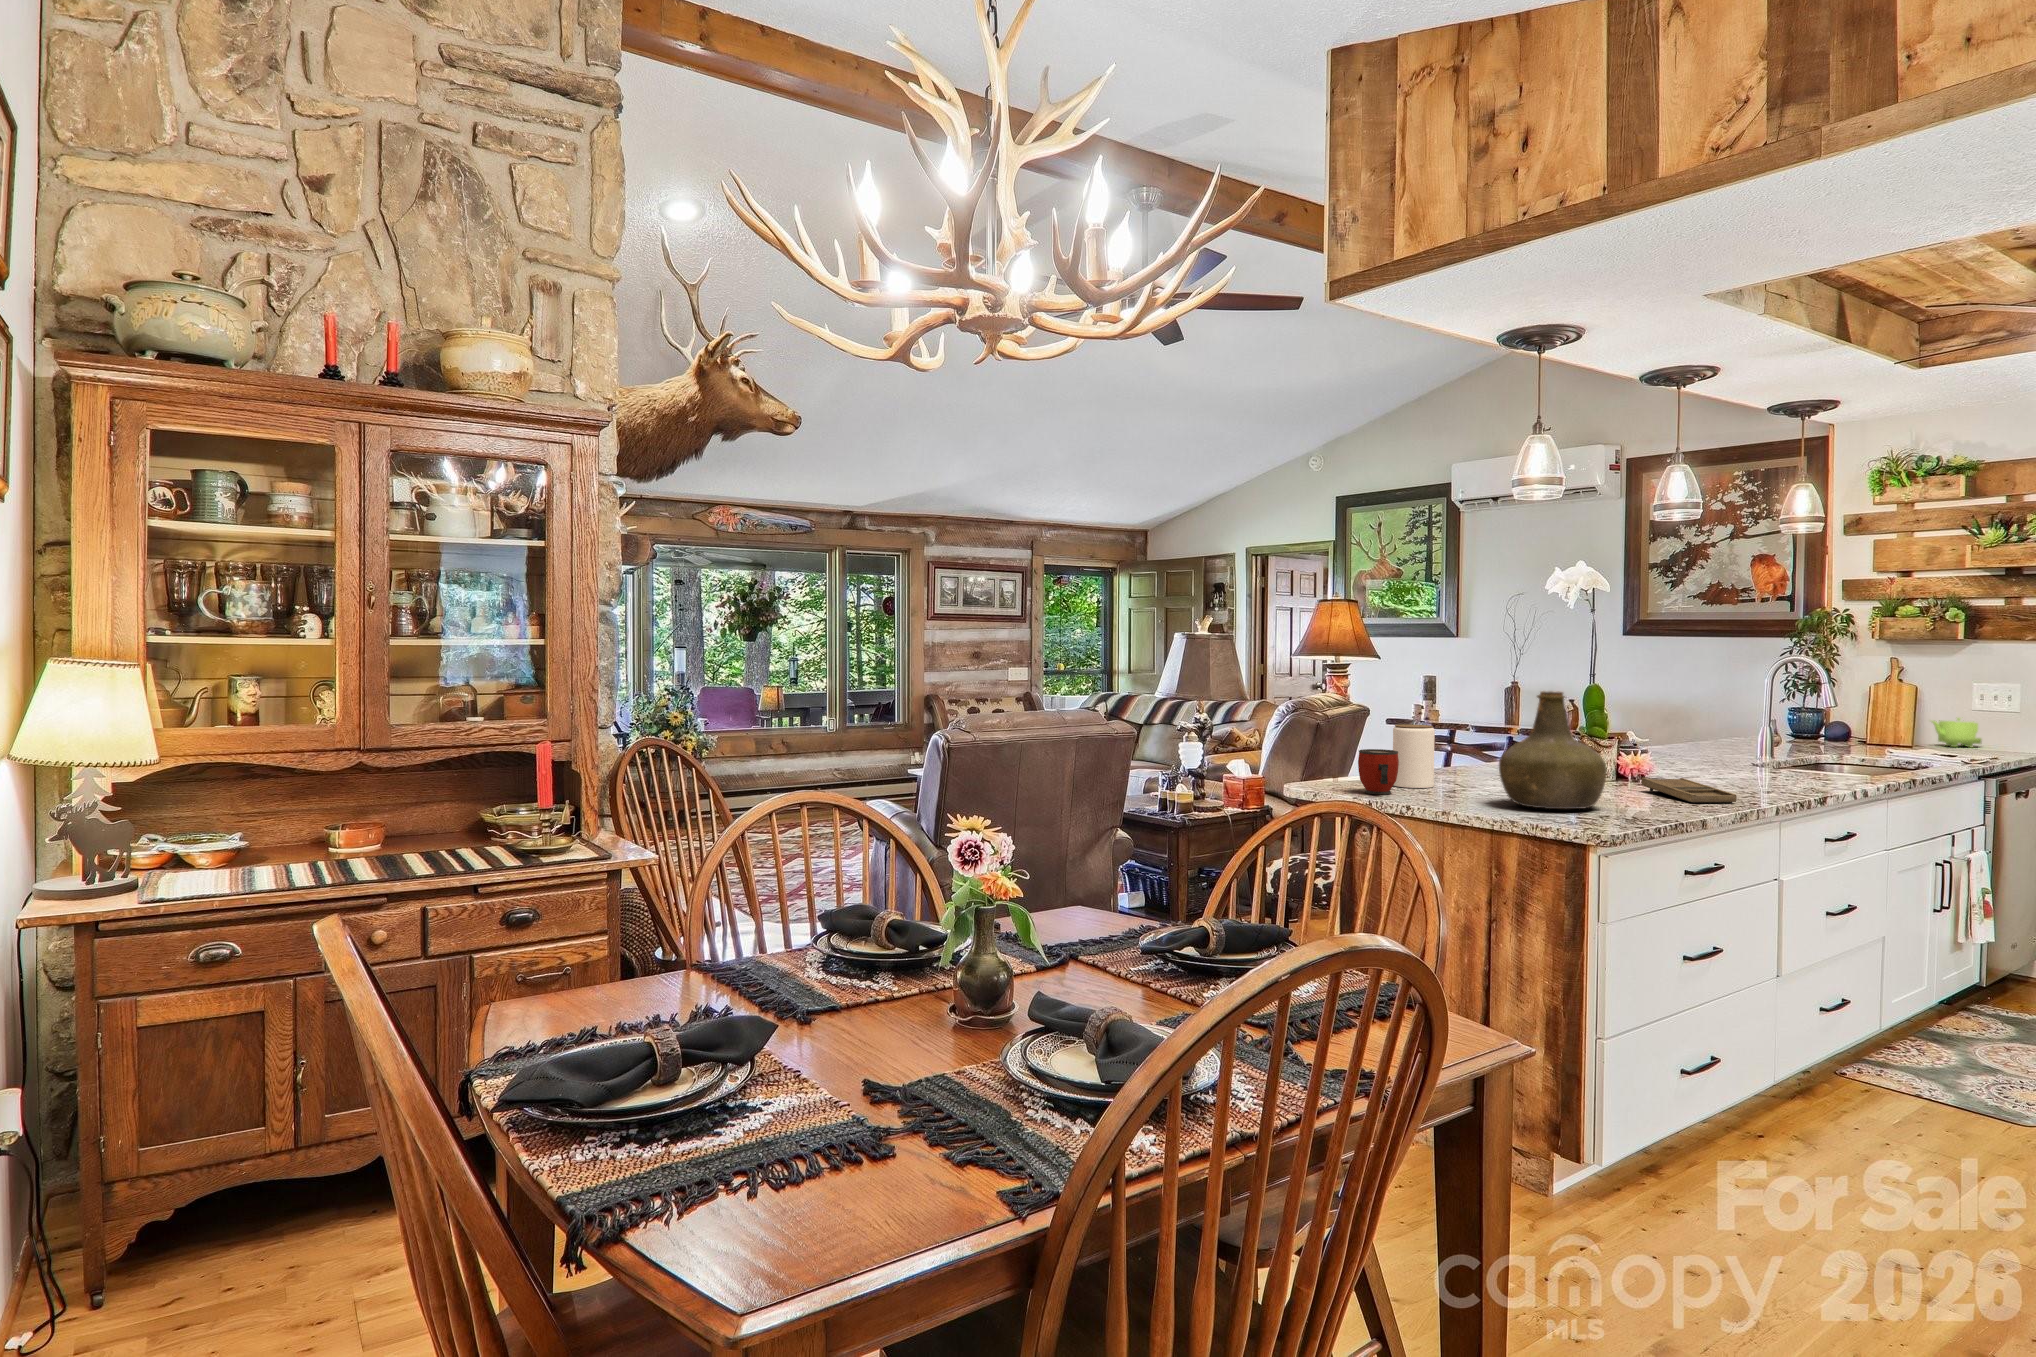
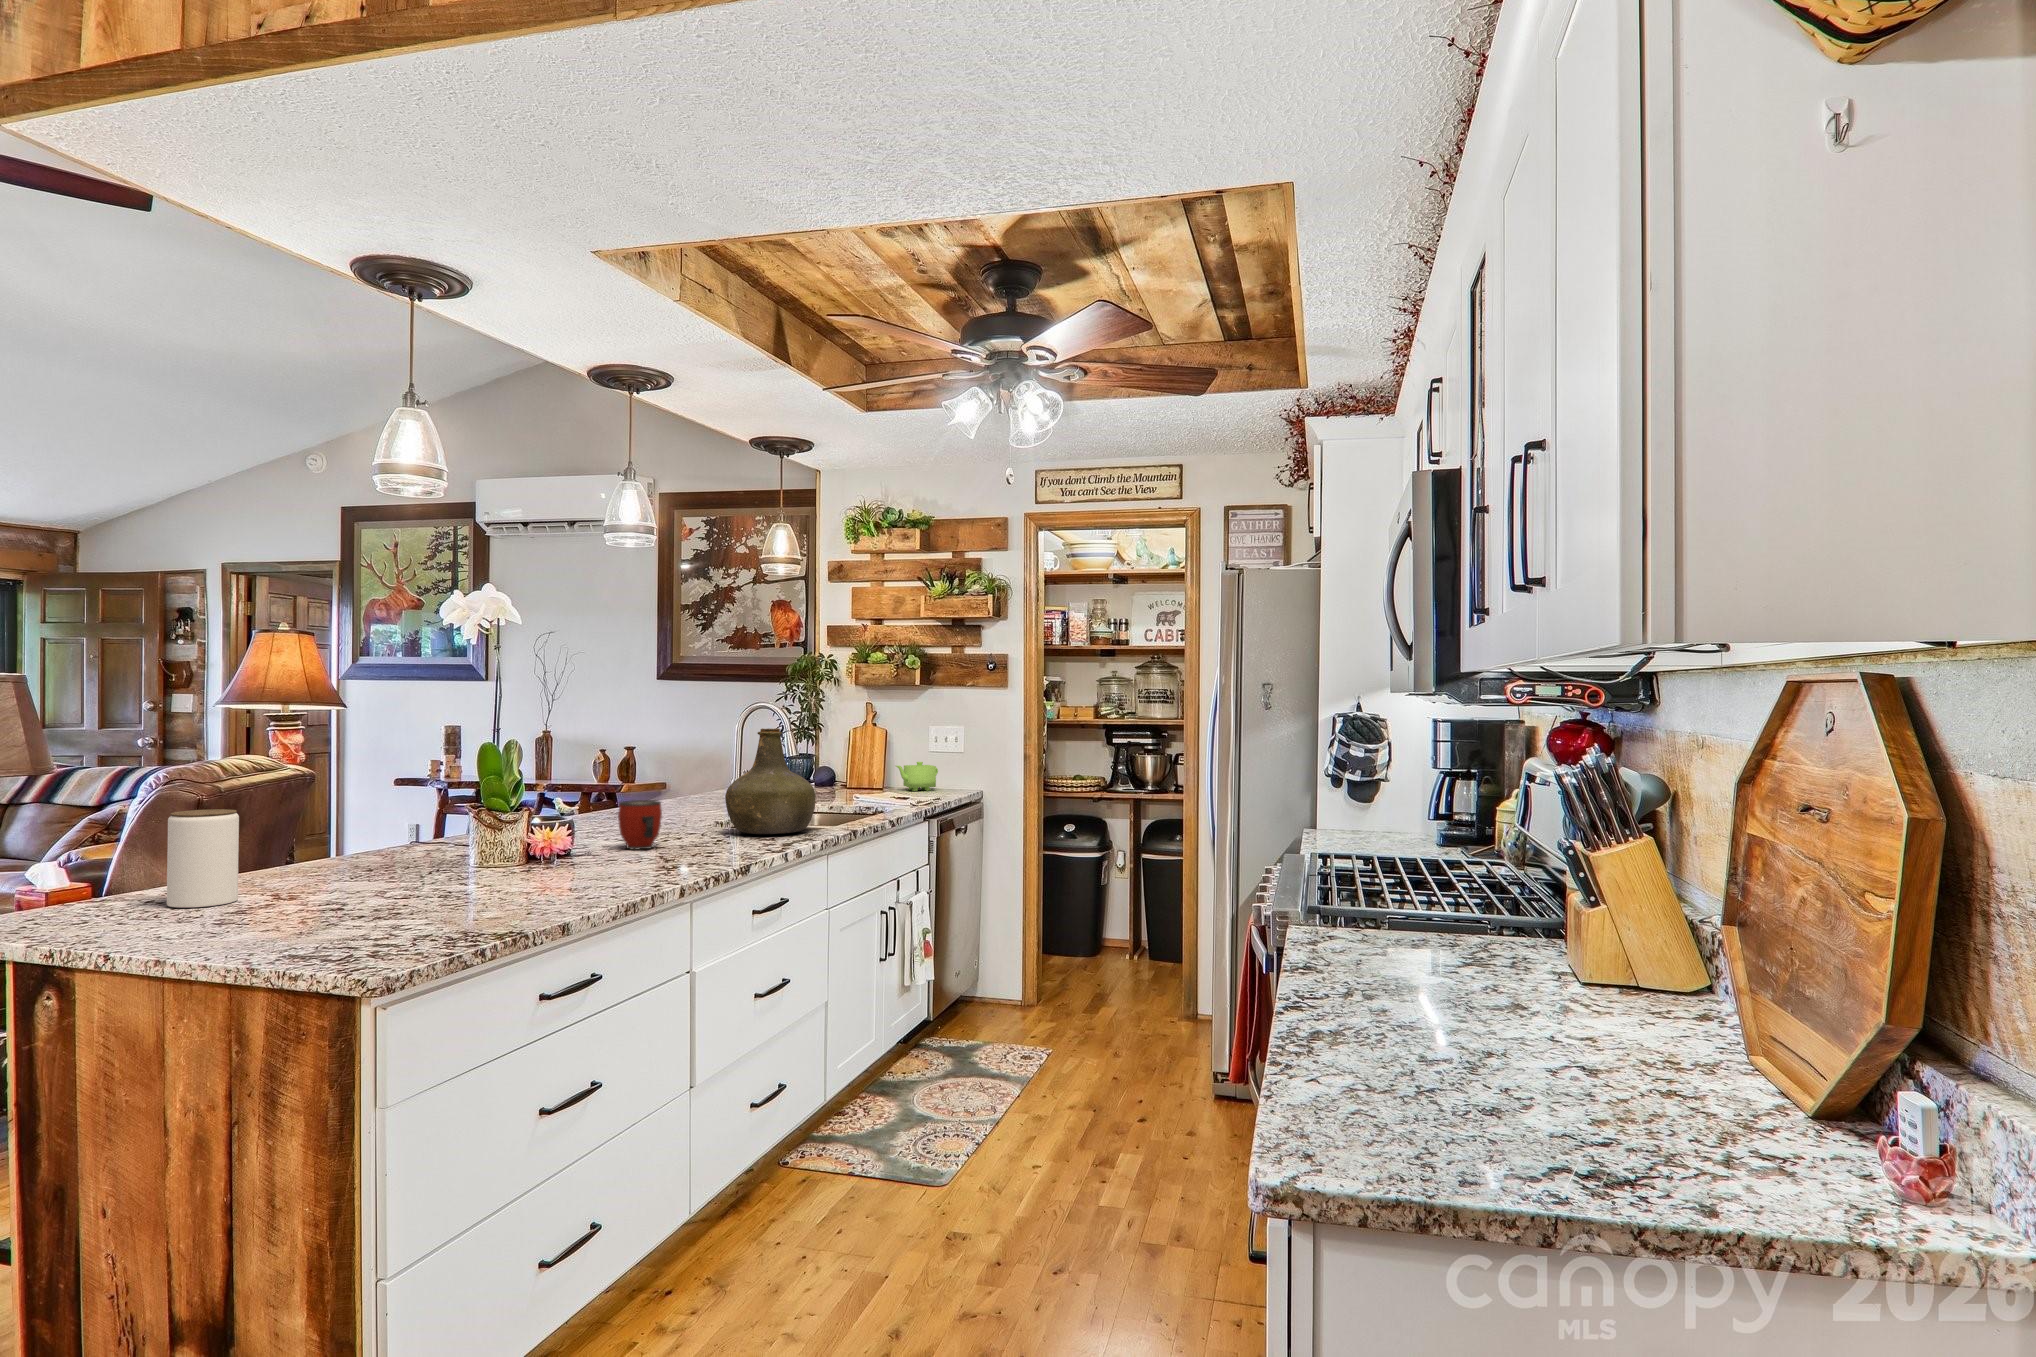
bottle: present [1499,691,1607,809] -> present [725,728,815,834]
mug: present [1358,749,1399,794] -> present [618,800,662,850]
tray: present [1642,778,1737,803] -> none [536,859,631,895]

